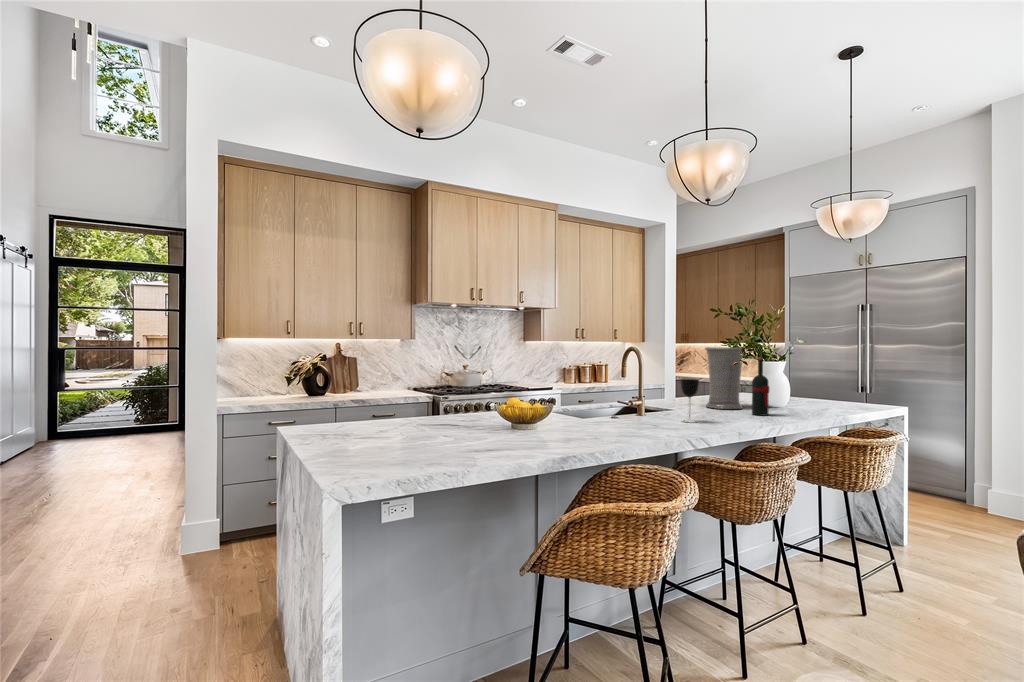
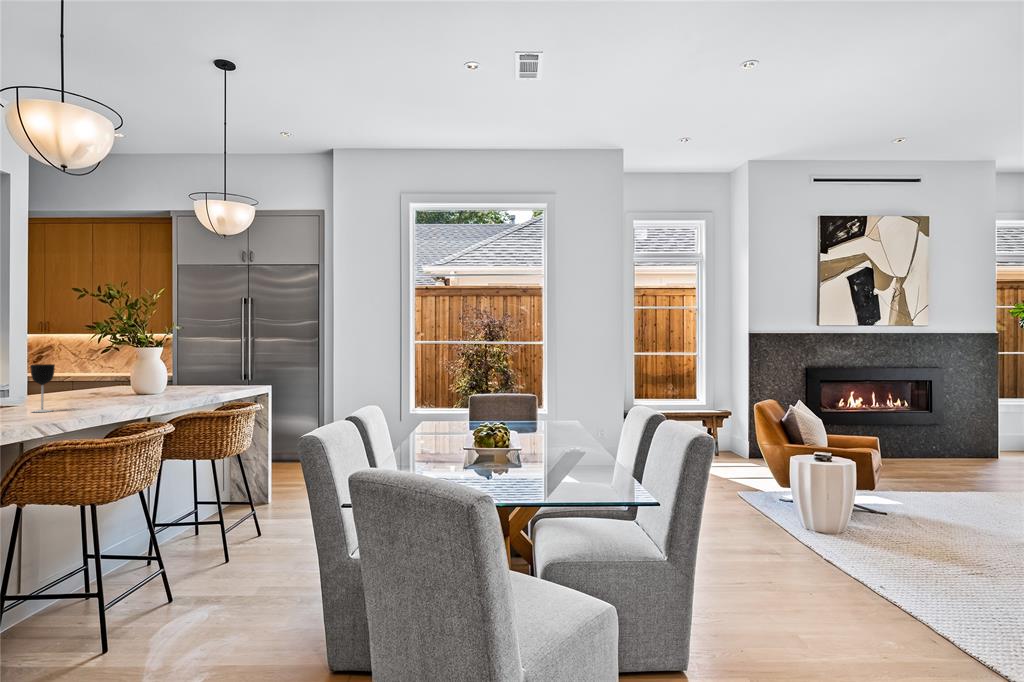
vase: present [705,347,744,409] -> none [66,332,116,399]
wine bottle: present [752,357,769,416] -> none [122,342,141,401]

